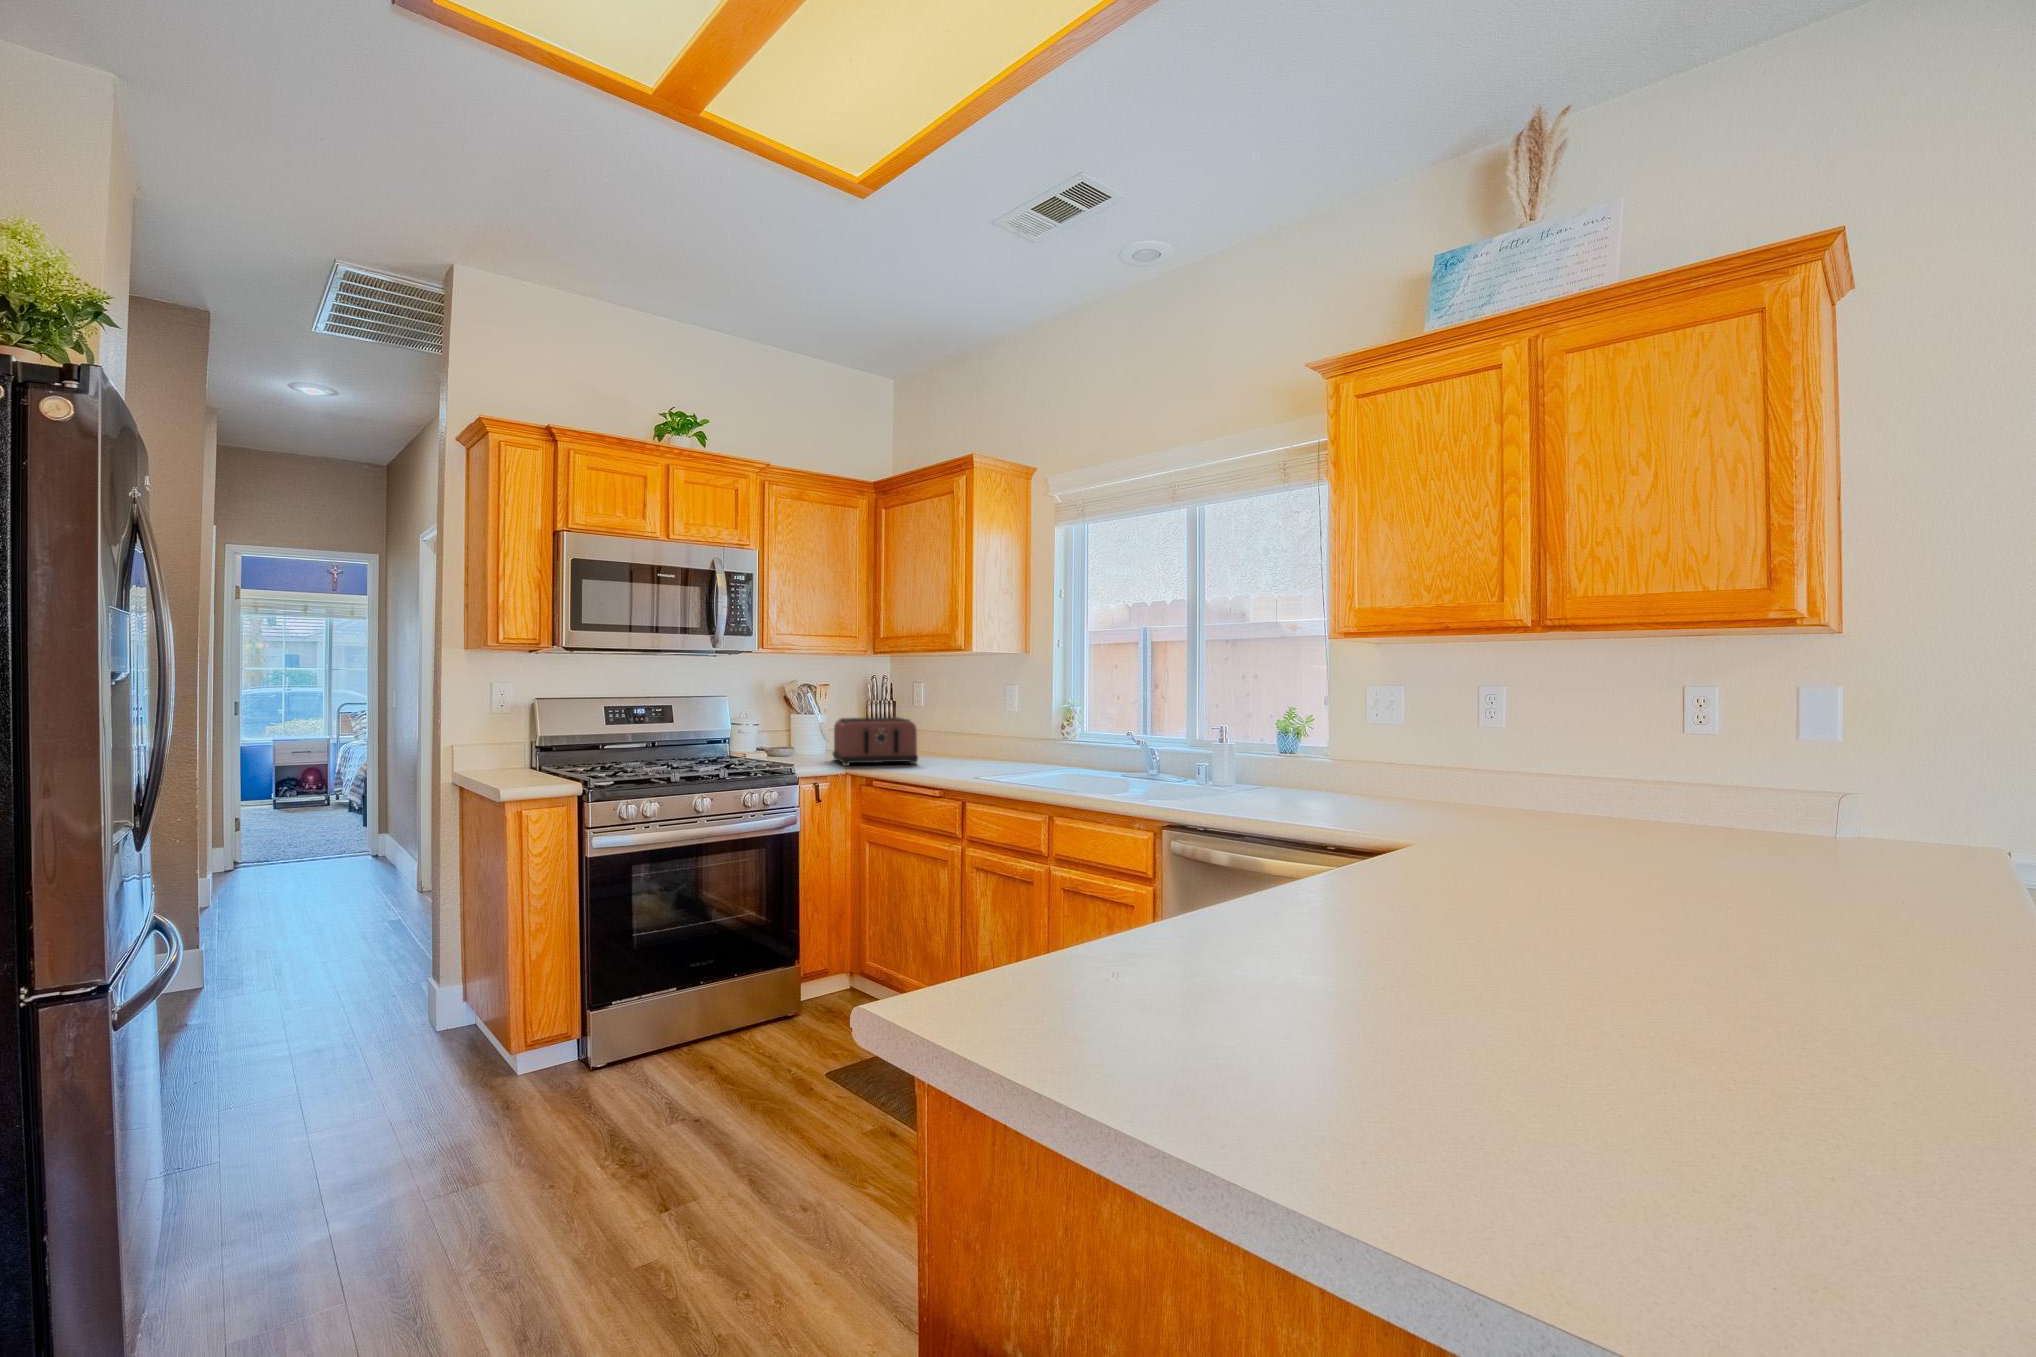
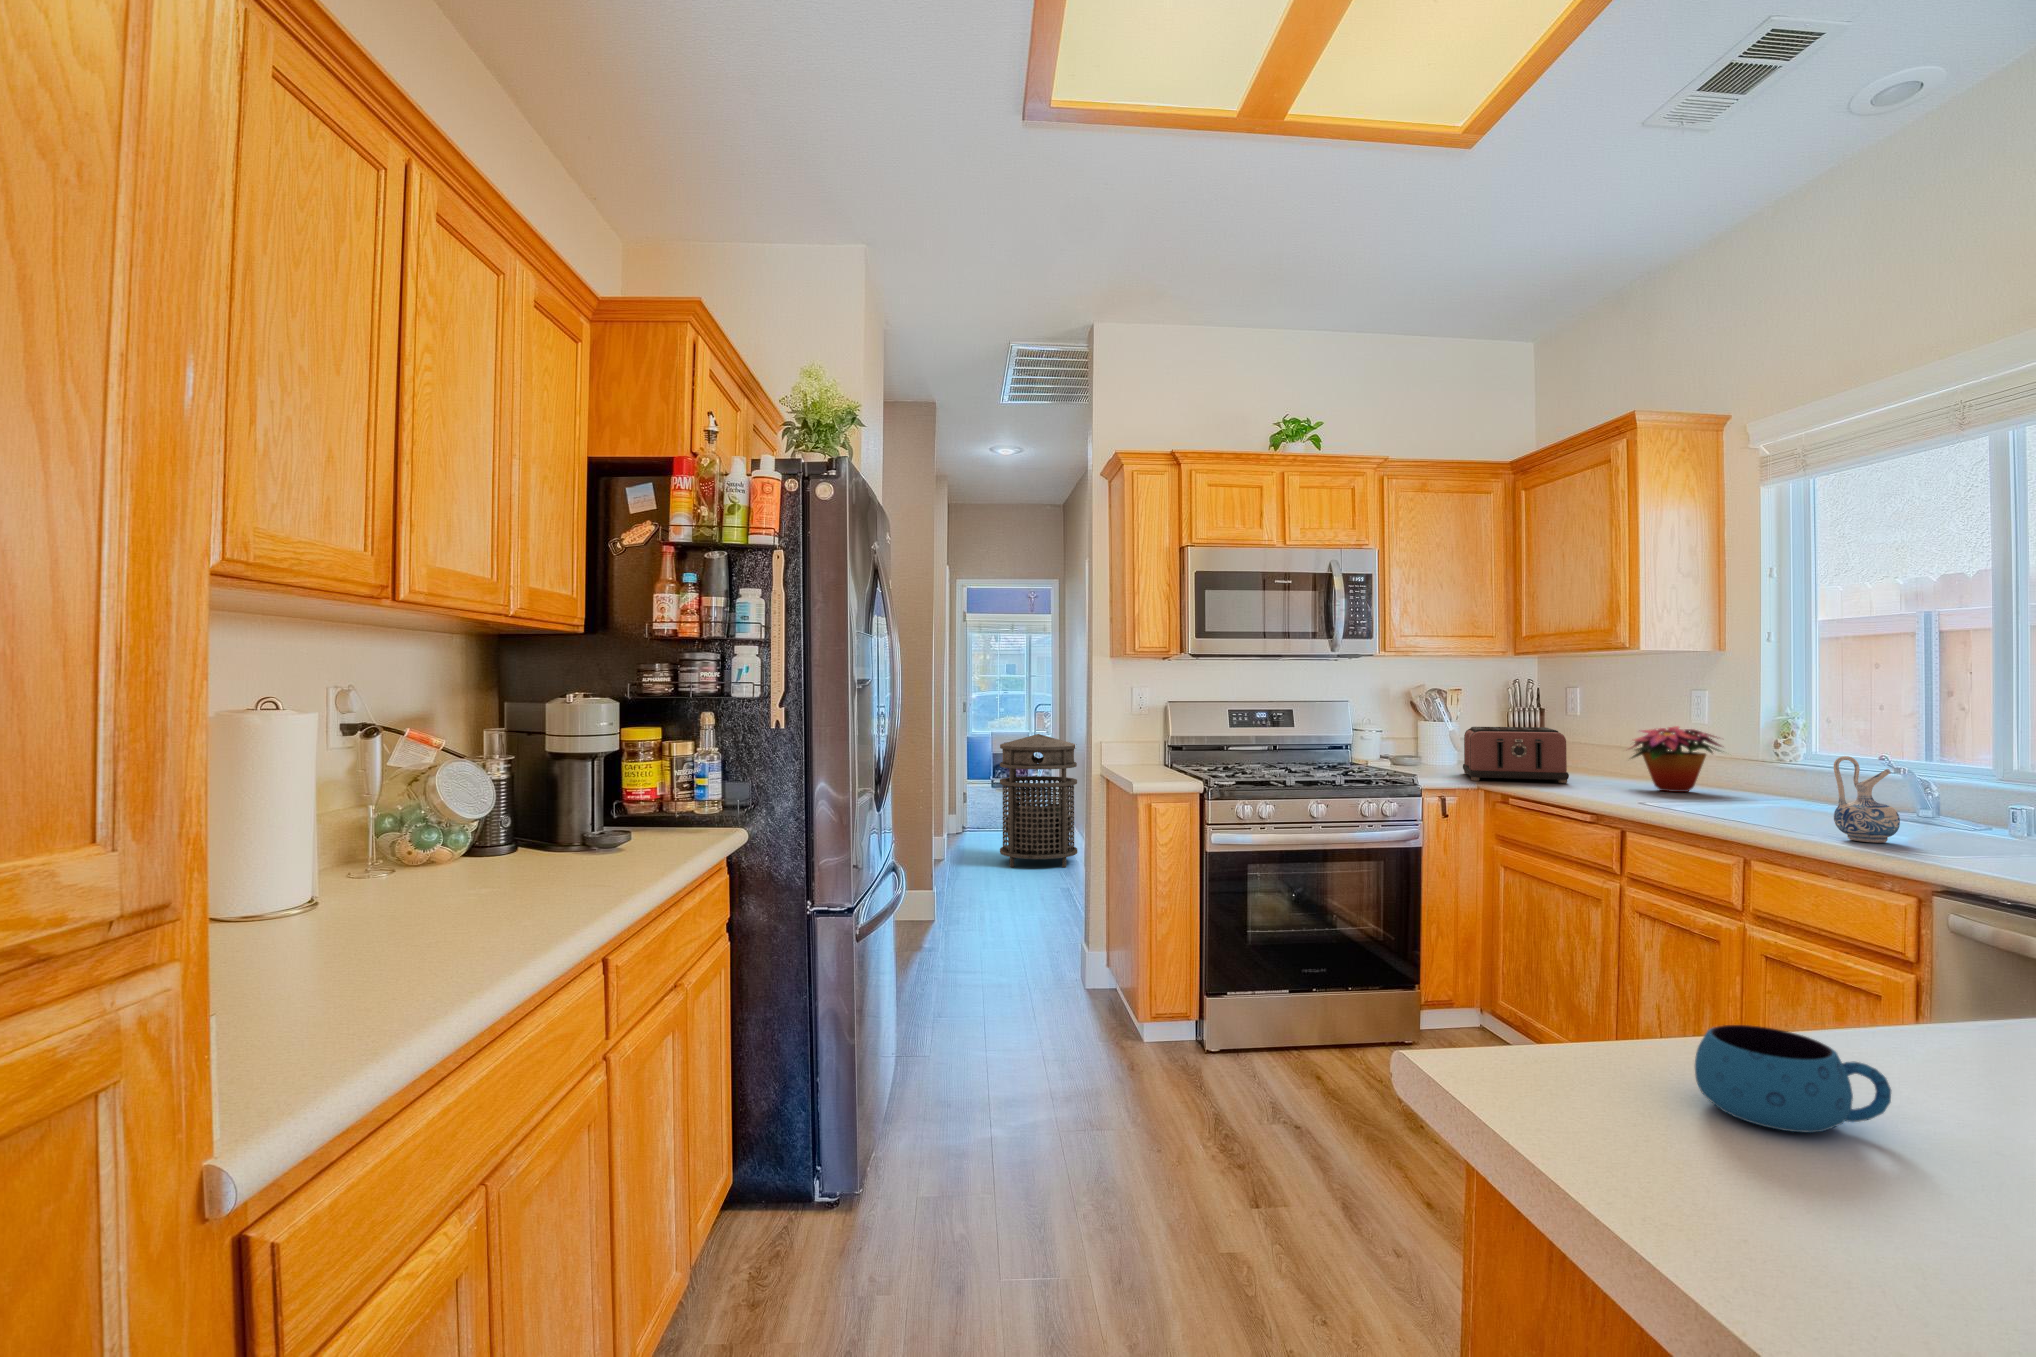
flower arrangement: none [954,714,1033,767] -> present [1631,726,1721,792]
ceramic pitcher: none [1109,734,1146,797] -> present [1834,756,1900,843]
trash can: none [293,737,405,899] -> present [1000,734,1077,868]
mug: none [1160,958,1282,1041] -> present [1695,1025,1891,1133]

